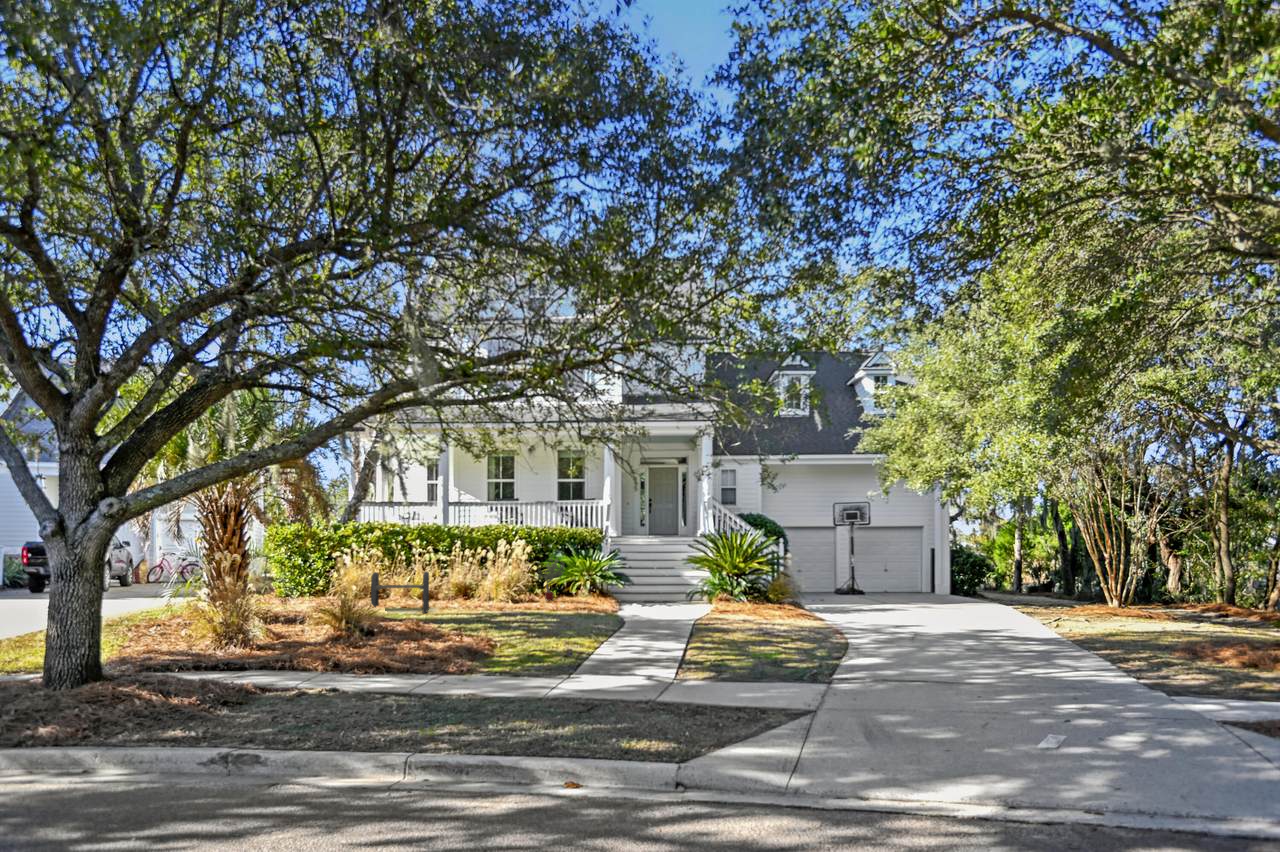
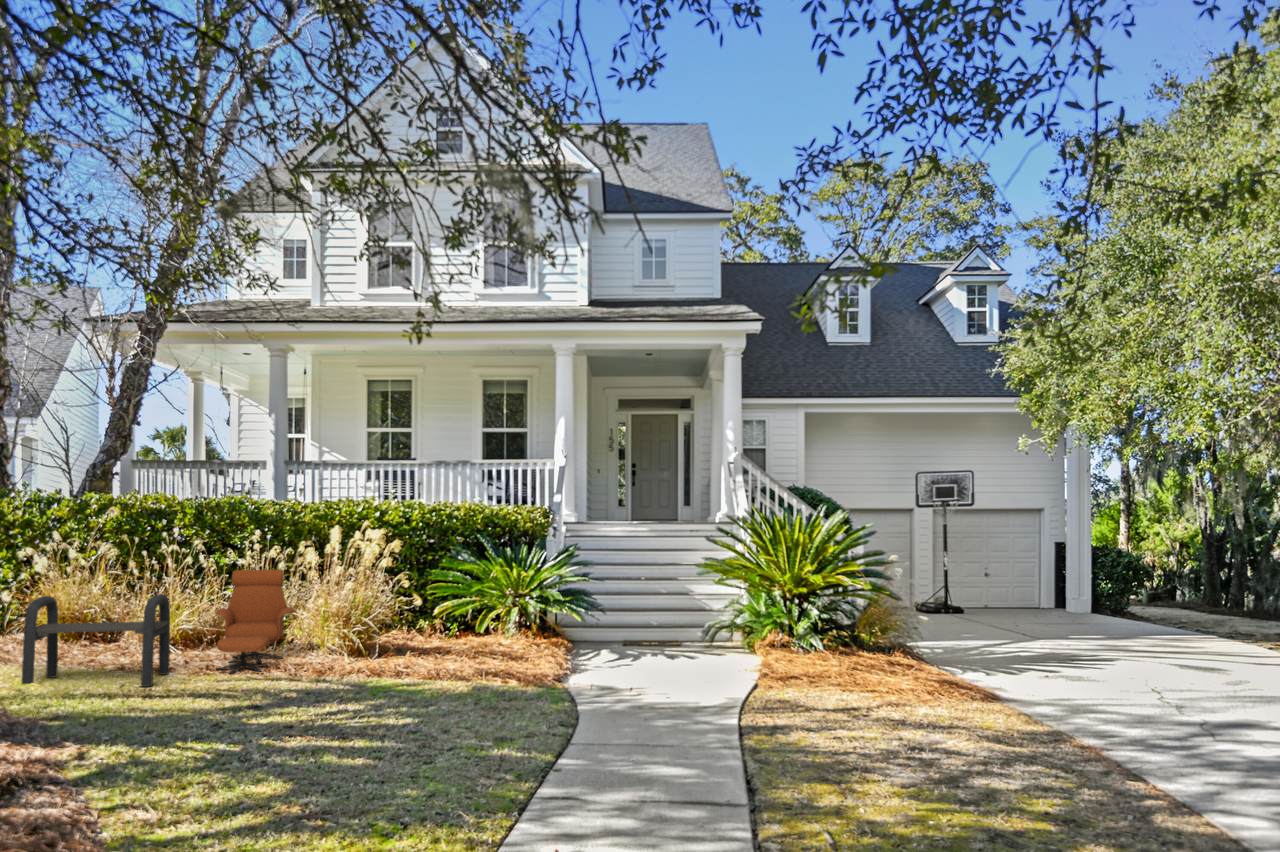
potted tree: present [536,557,564,601] -> none [412,559,471,645]
lounge chair: none [443,561,481,610] -> present [216,570,295,674]

